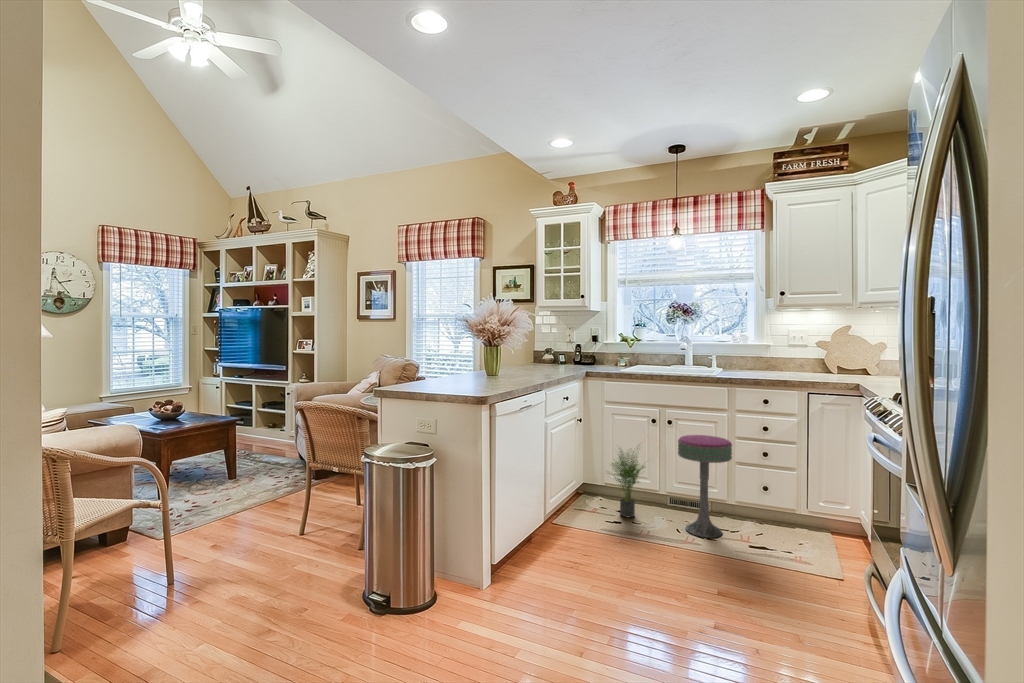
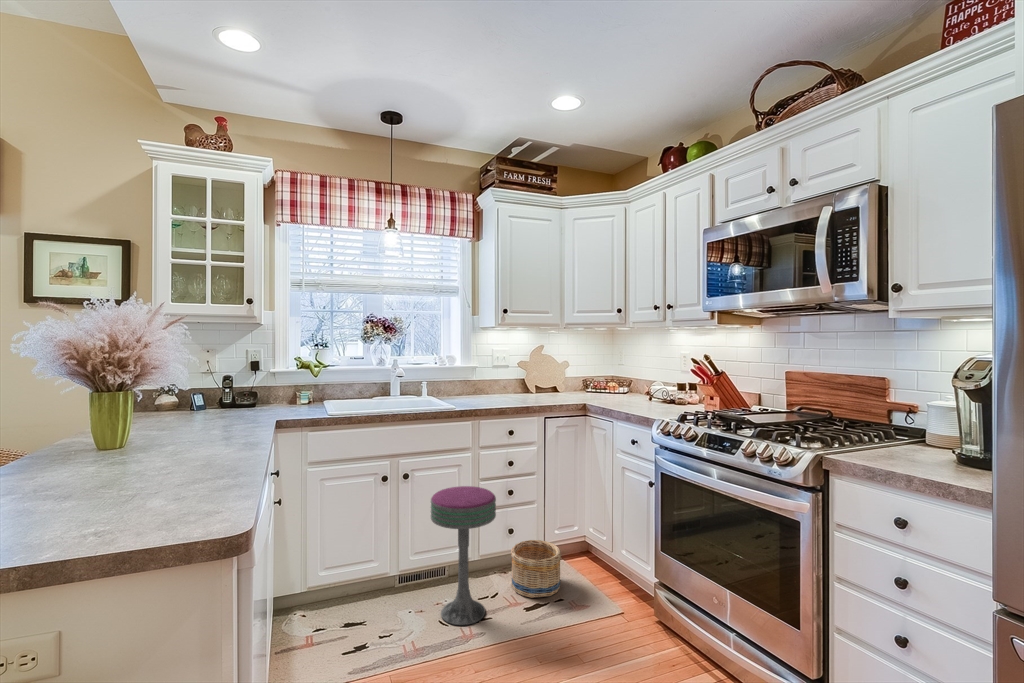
potted plant: present [609,451,644,517] -> none [325,516,392,636]
basket: none [758,499,809,547] -> present [511,540,561,598]

